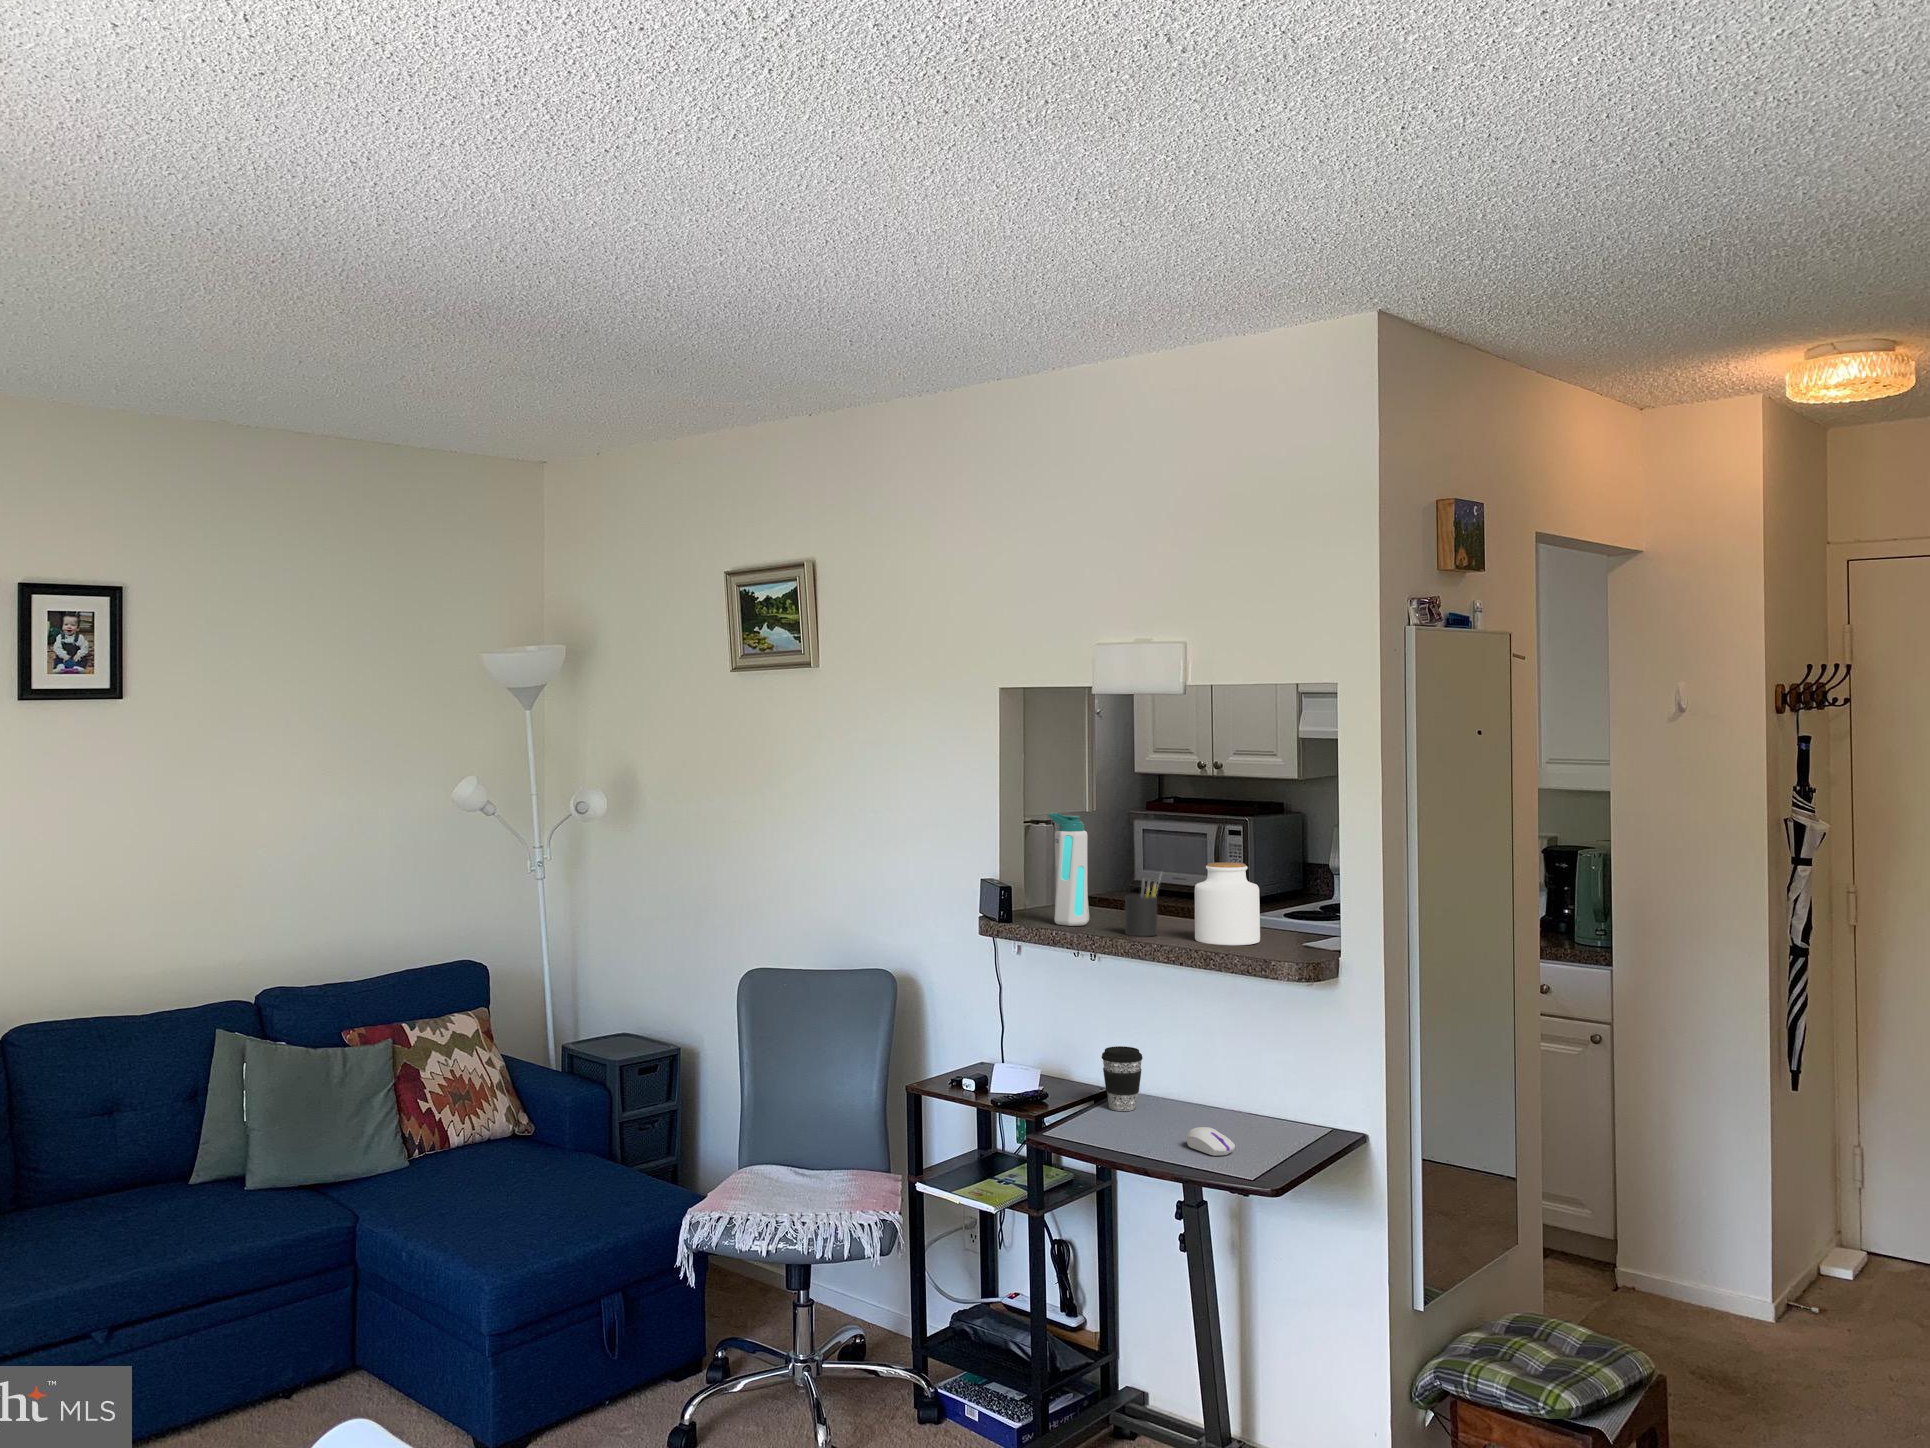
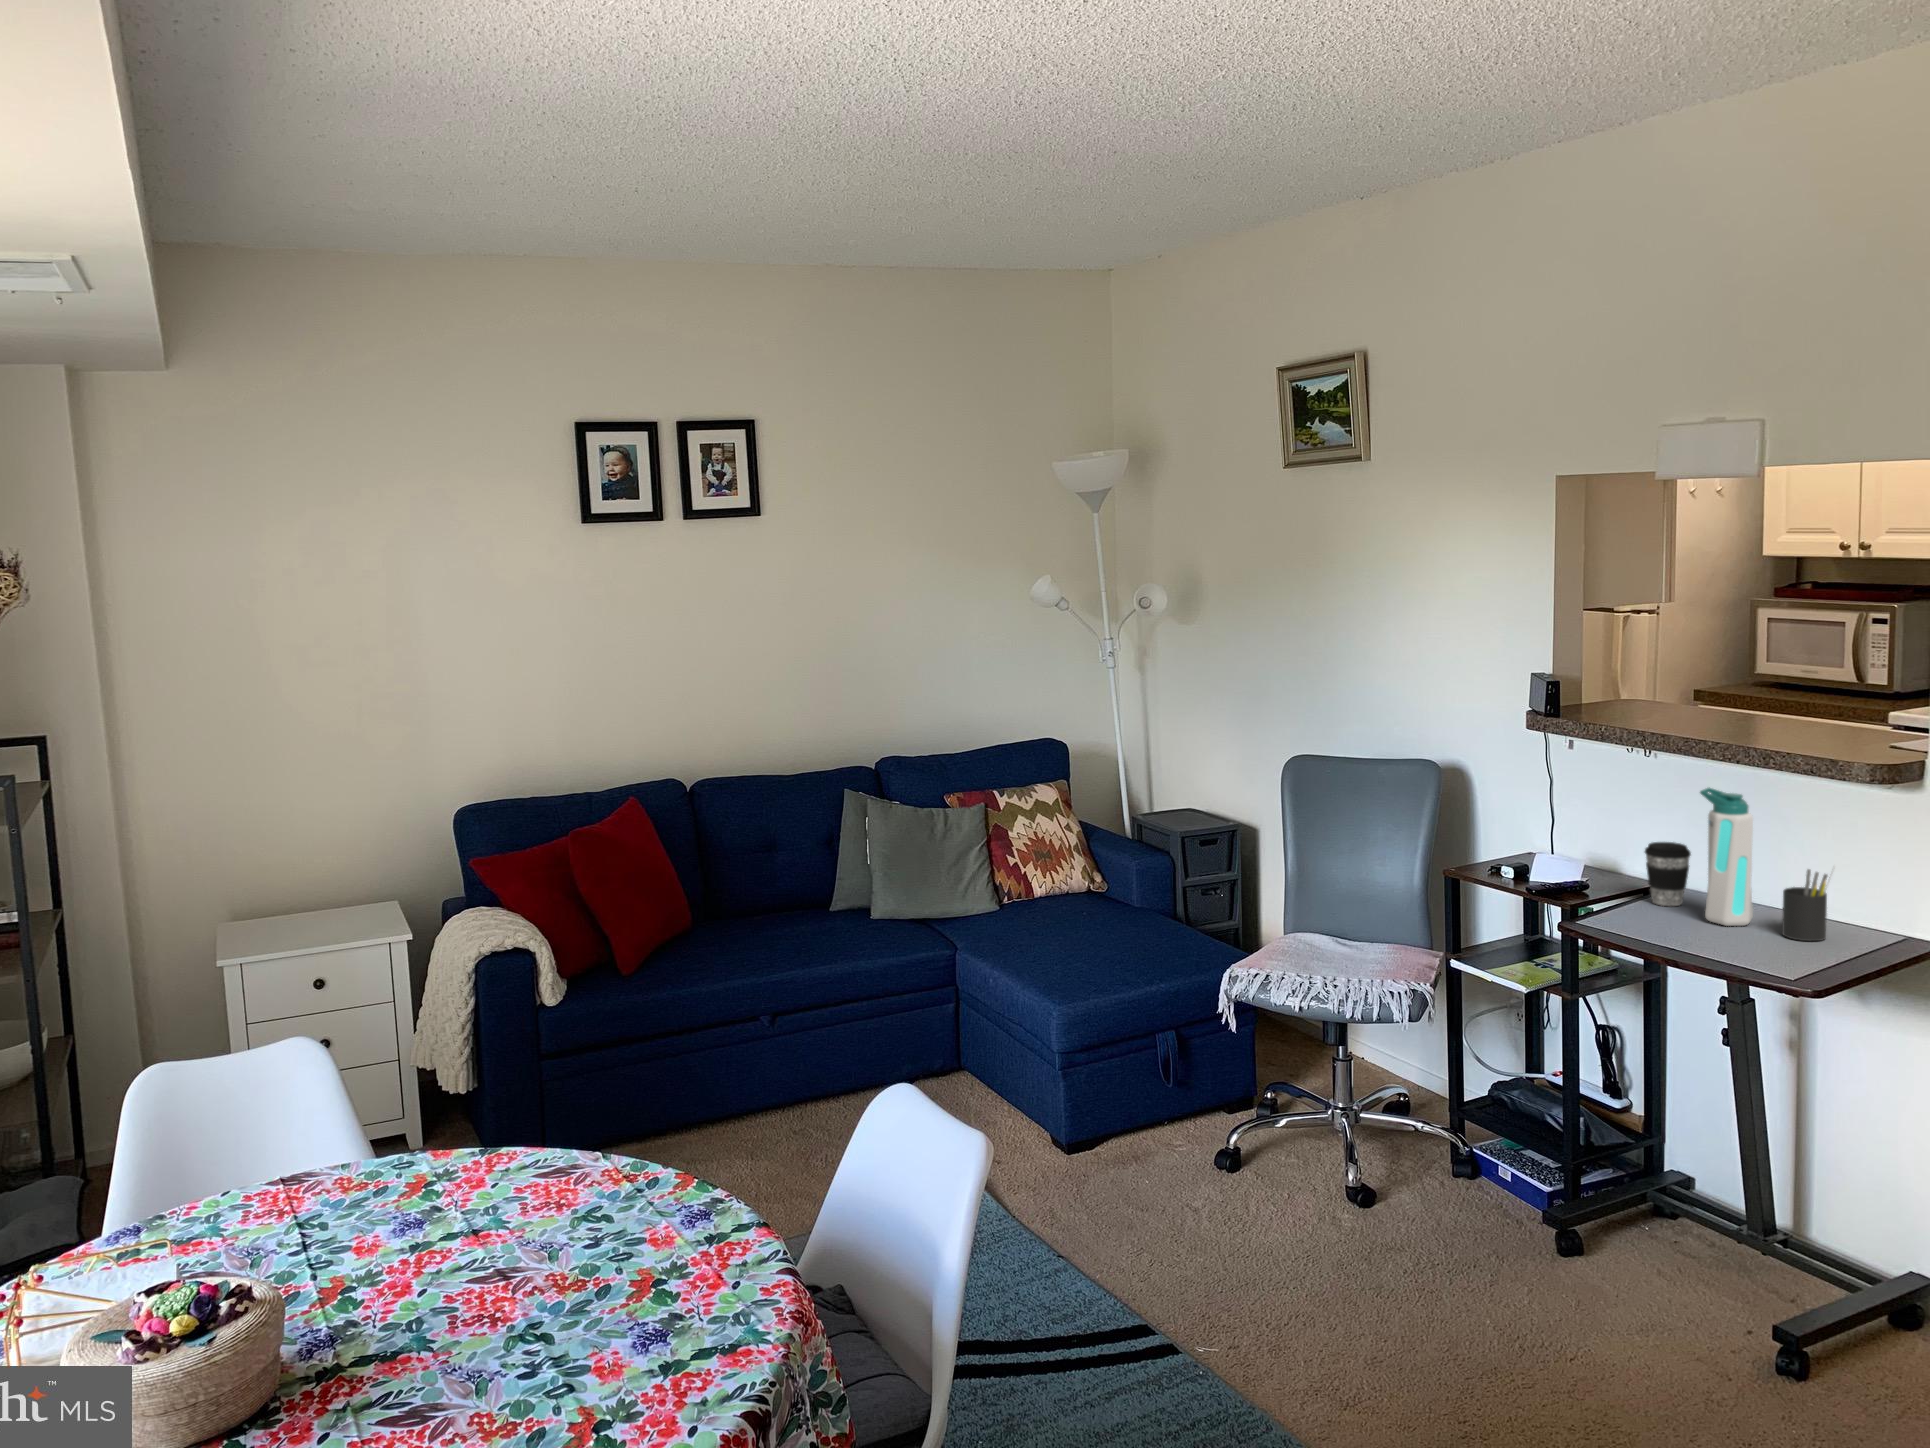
water bottle: present [1048,813,1089,926] -> present [1700,787,1753,926]
jar: present [1195,862,1260,945] -> none [1761,655,1842,743]
pen holder: present [1125,879,1157,936] -> present [1782,869,1828,941]
computer mouse: present [1186,1127,1235,1156] -> none [1726,928,1781,958]

